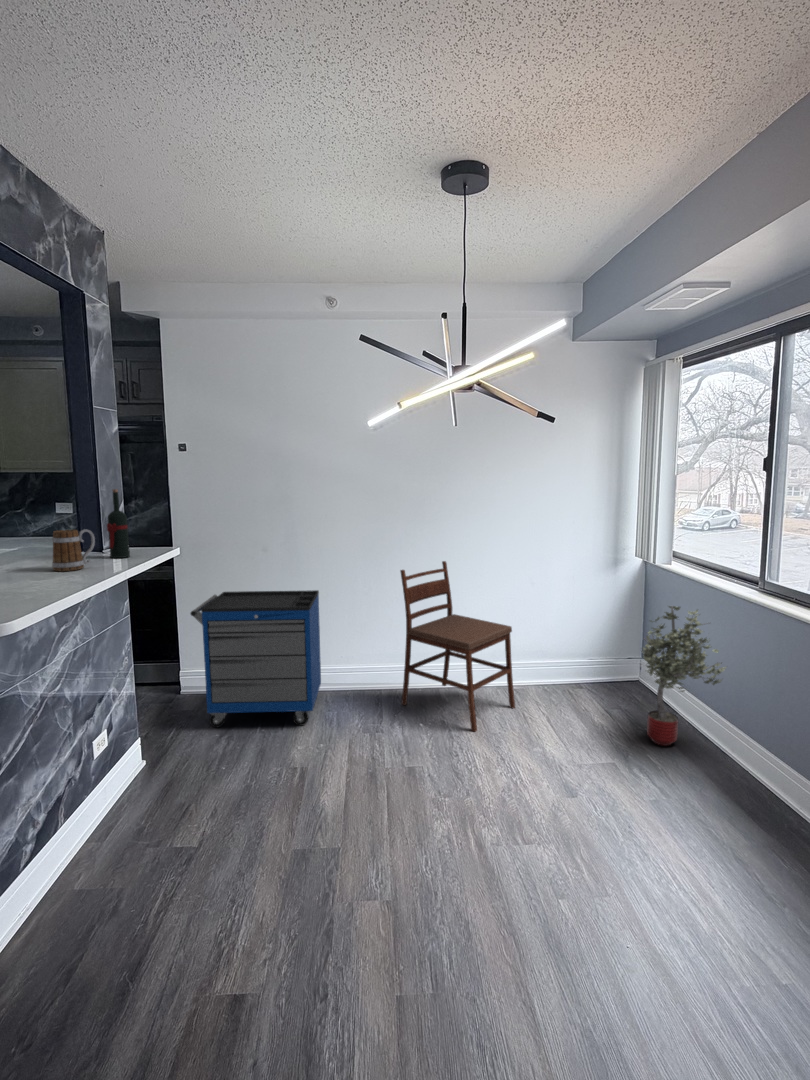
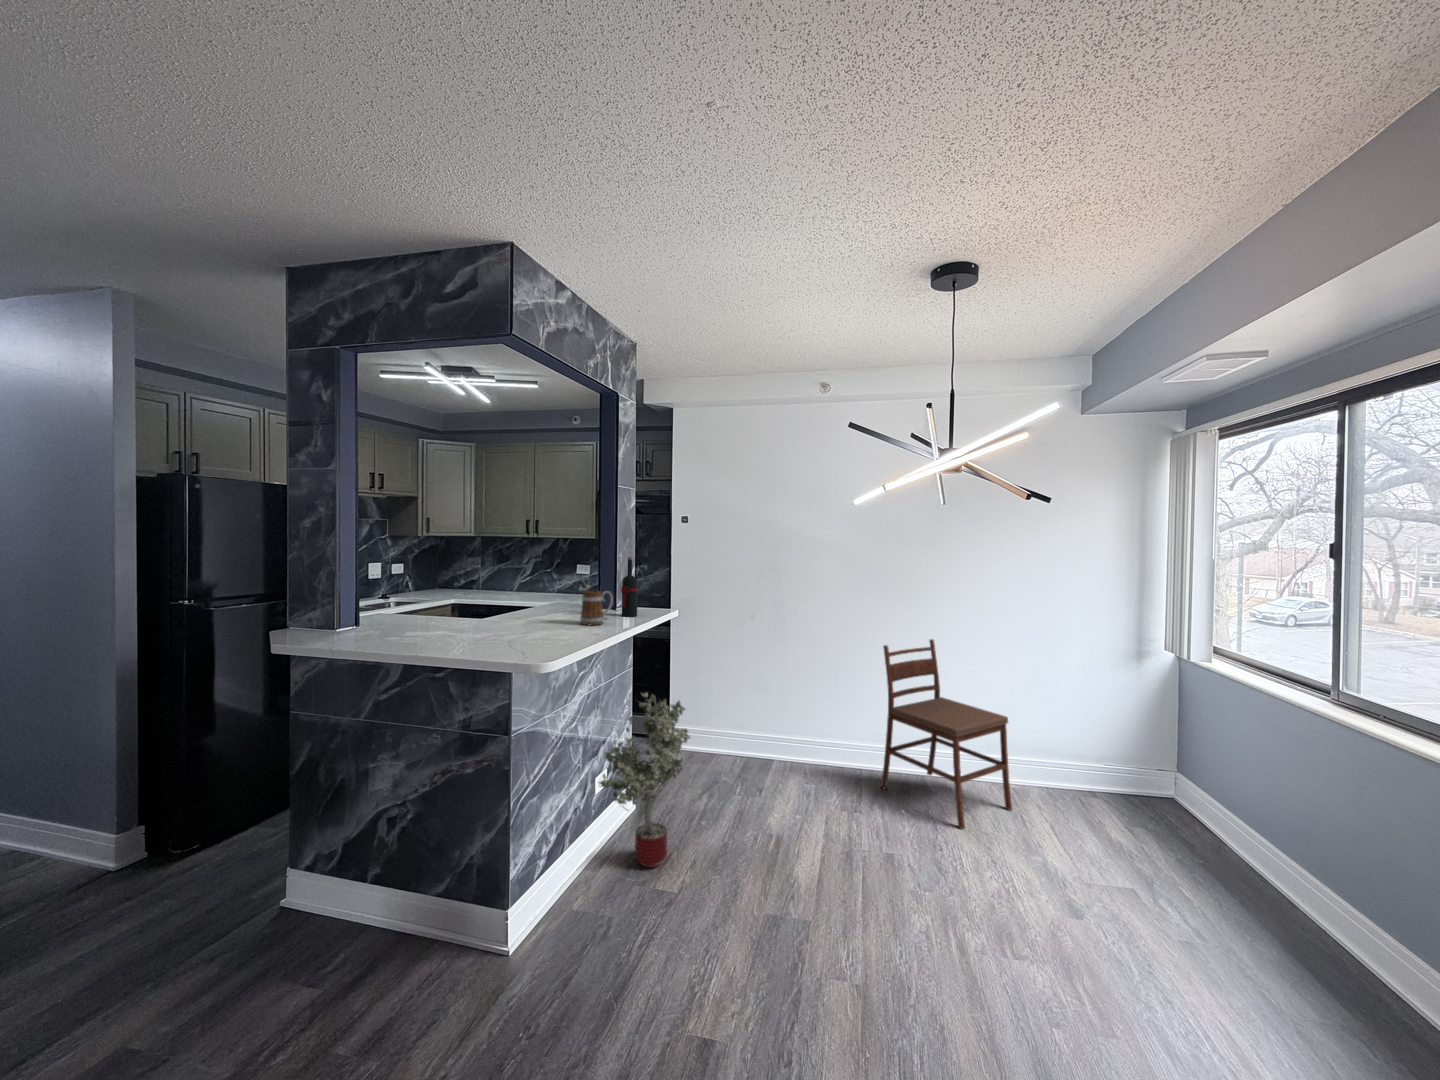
storage cabinet: present [191,590,321,728] -> none [680,654,799,795]
potted tree: present [642,606,726,746] -> present [600,692,690,867]

